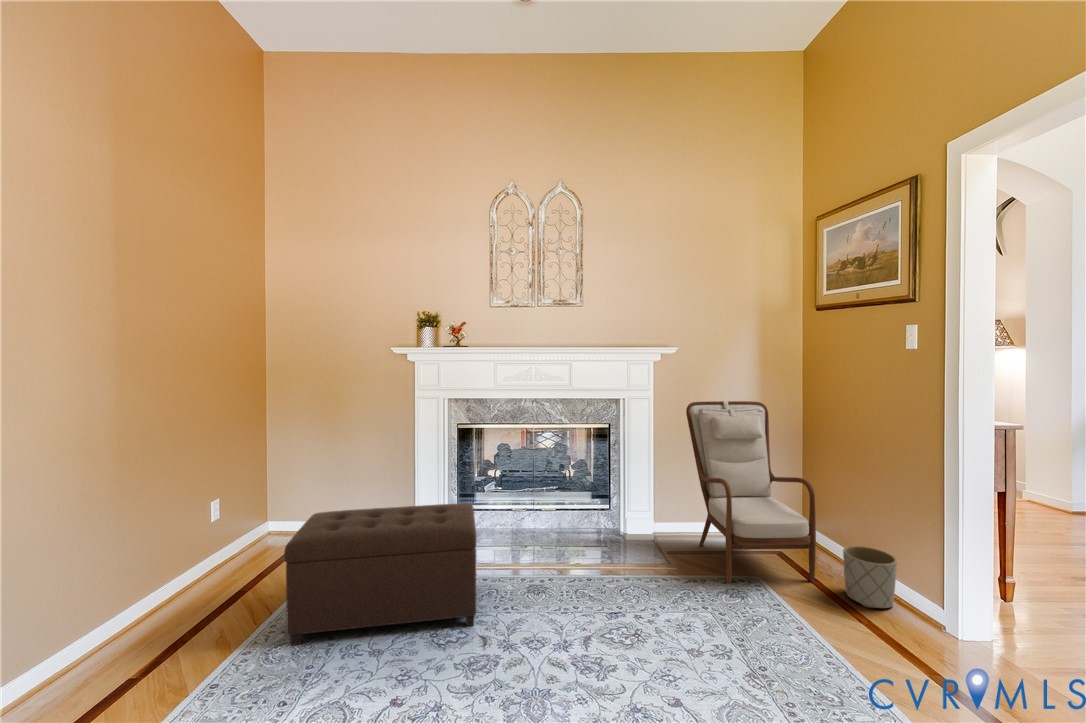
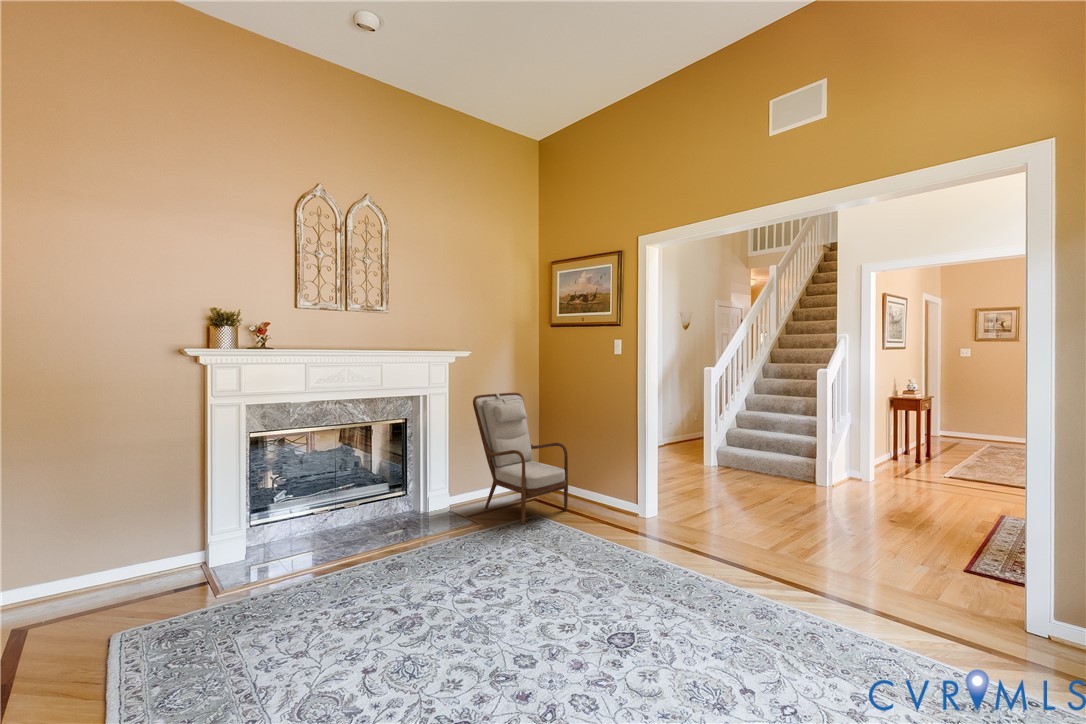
ottoman: present [284,504,477,645] -> none [146,506,374,696]
planter: present [843,546,897,608] -> none [585,480,612,515]

